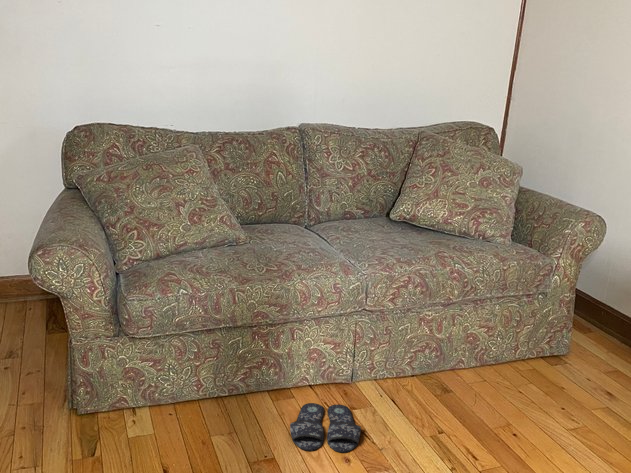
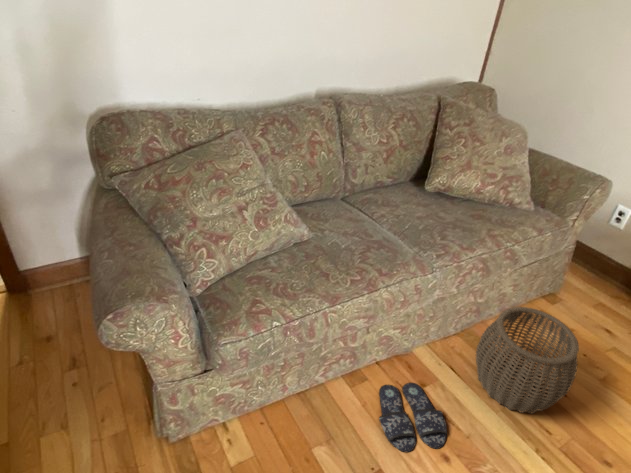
woven basket: none [412,328,513,441] -> present [476,307,579,414]

